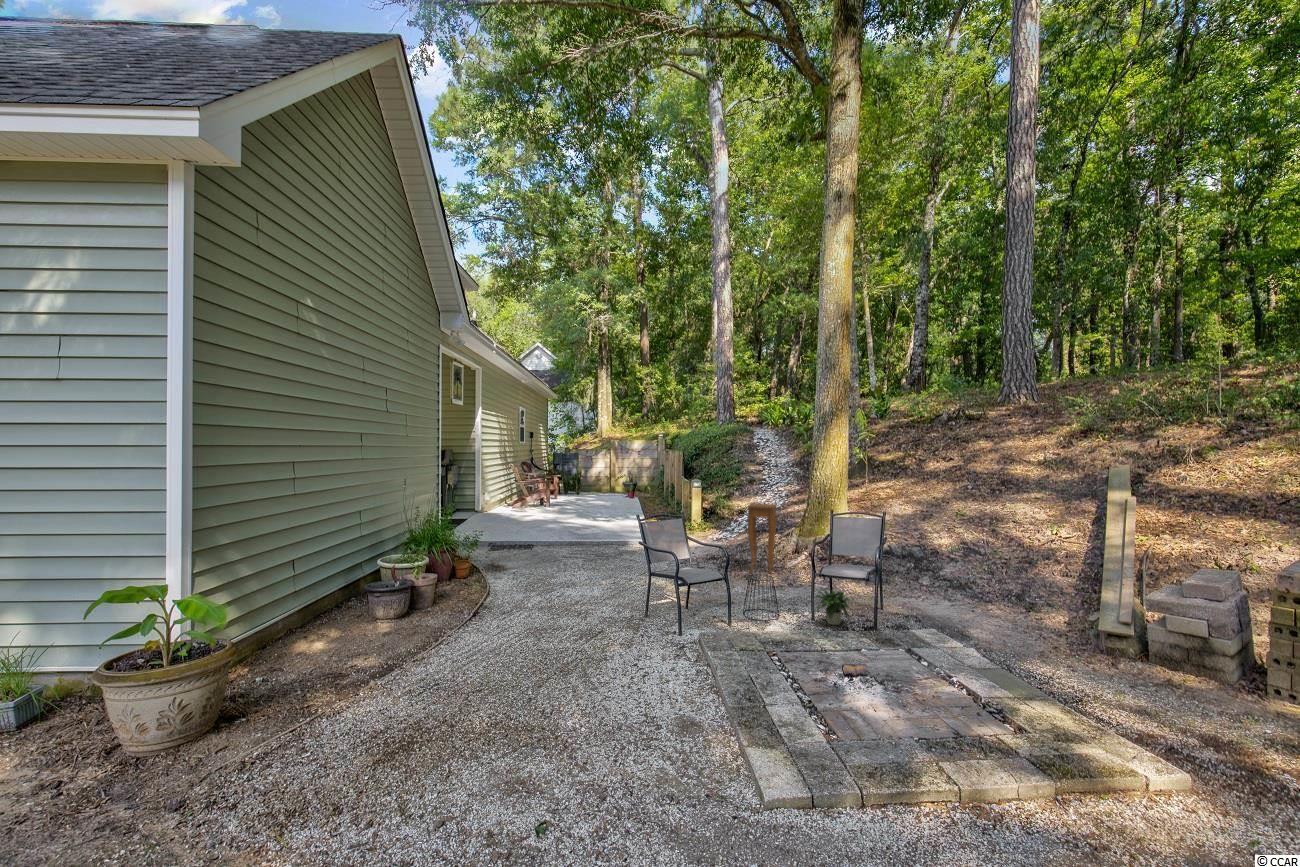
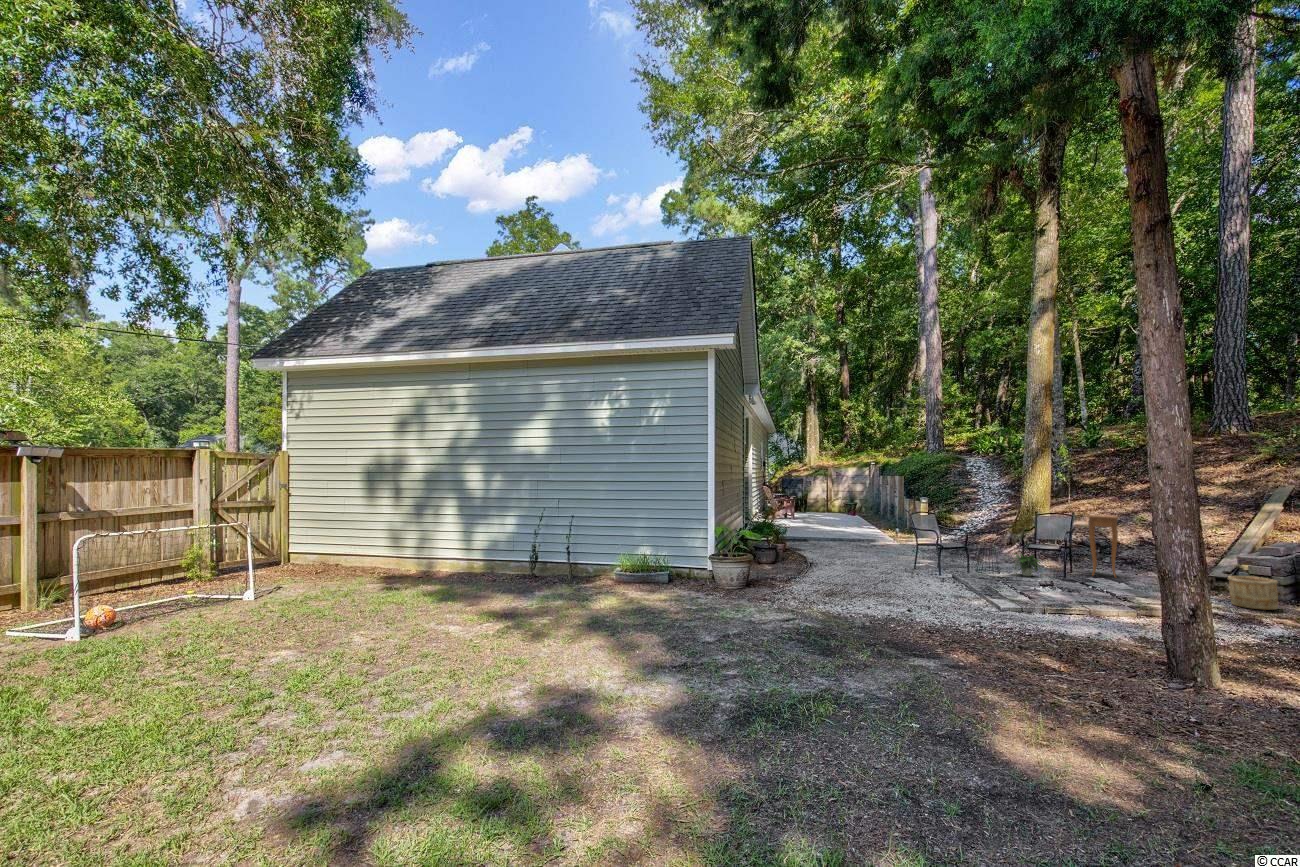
side table: present [747,503,776,574] -> present [1088,515,1118,578]
wooden bucket: none [1135,636,1218,704] -> present [1228,576,1278,610]

